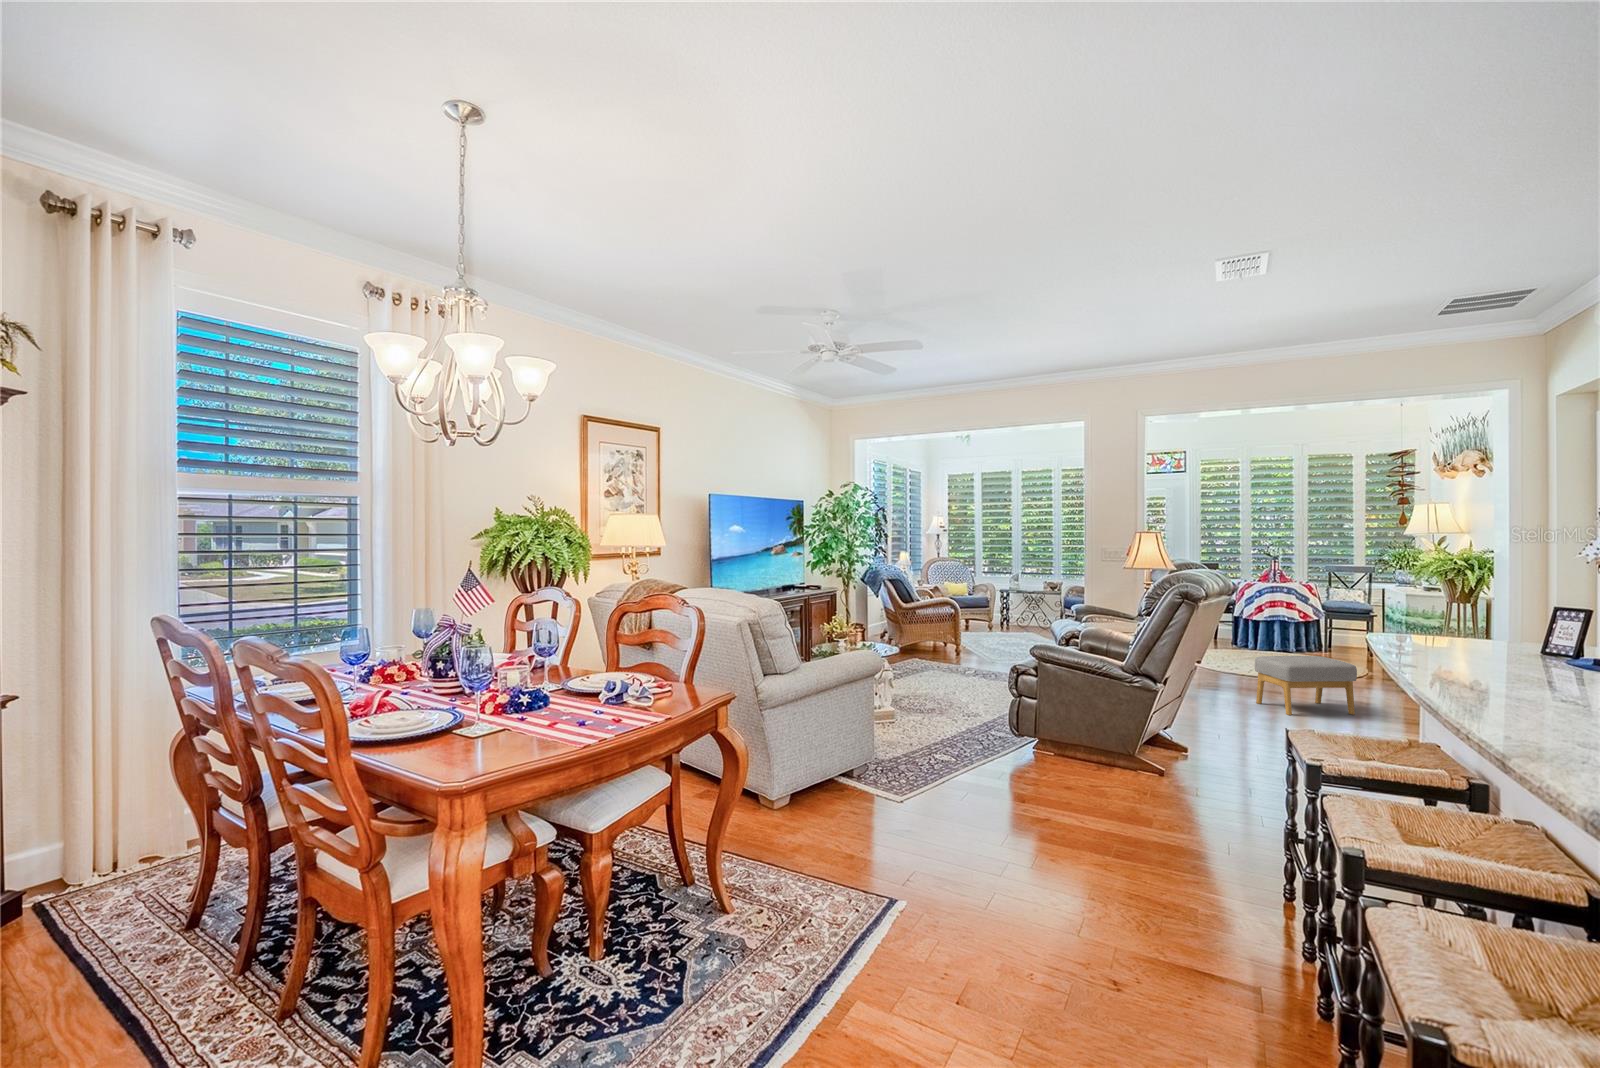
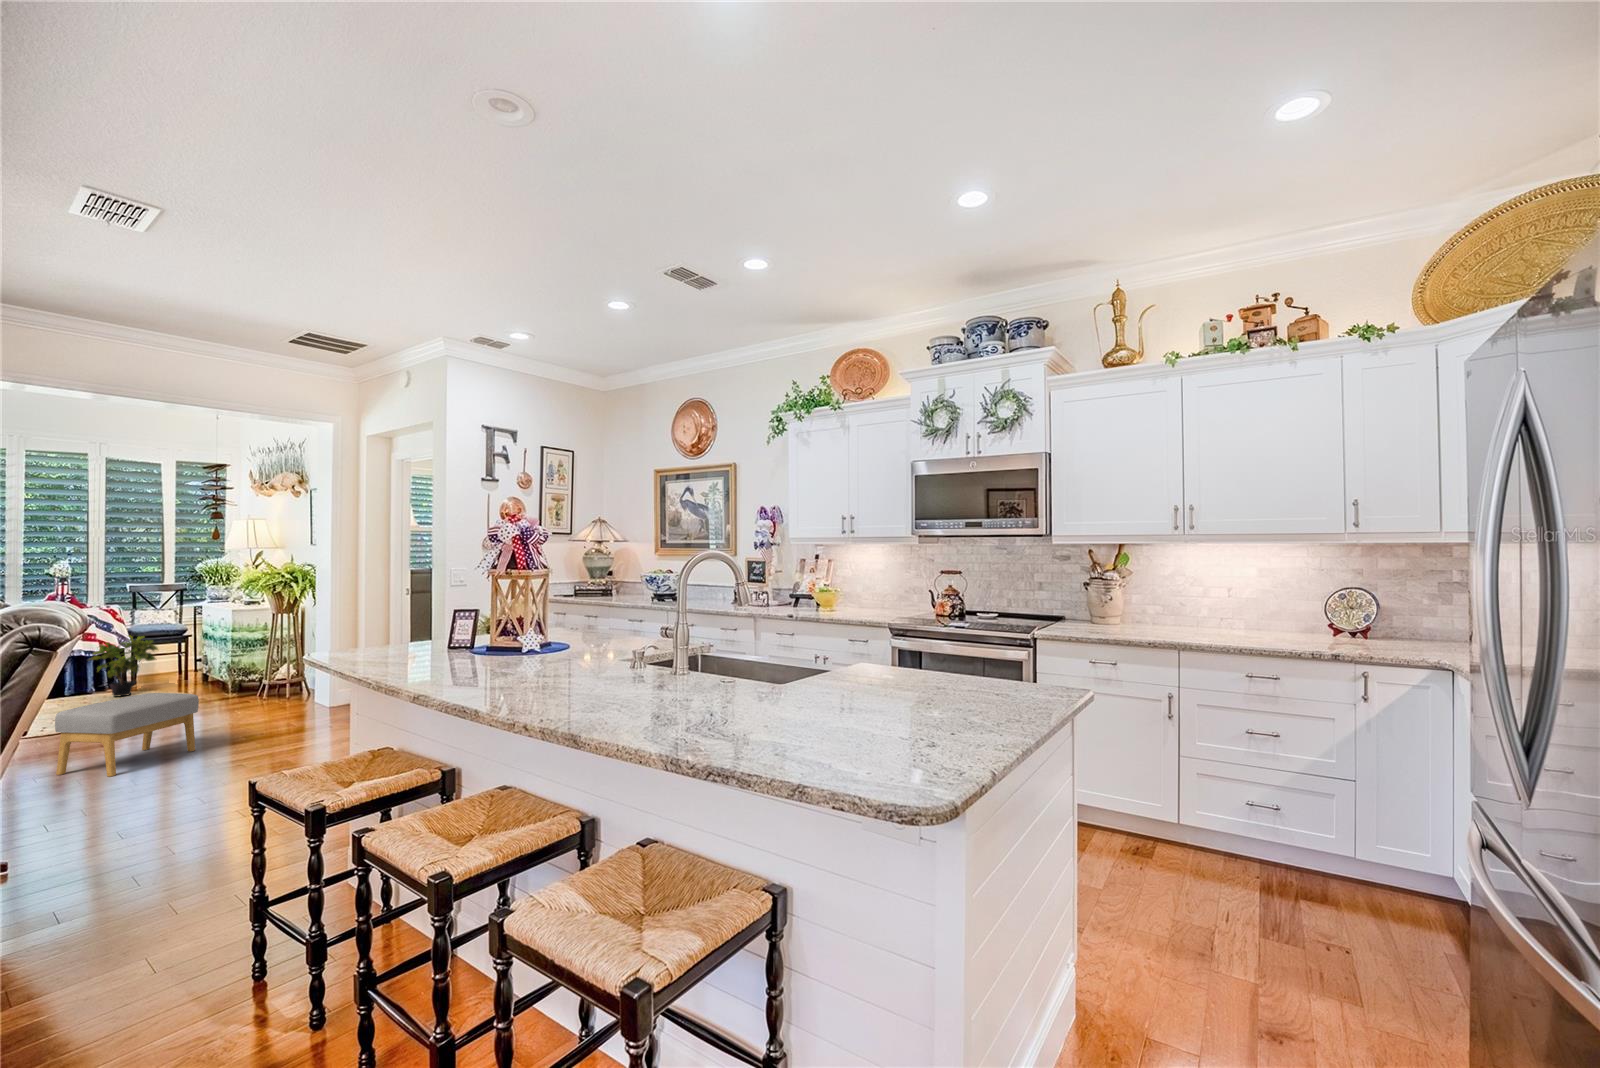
potted plant: none [1290,607,1343,659] -> present [89,635,158,697]

